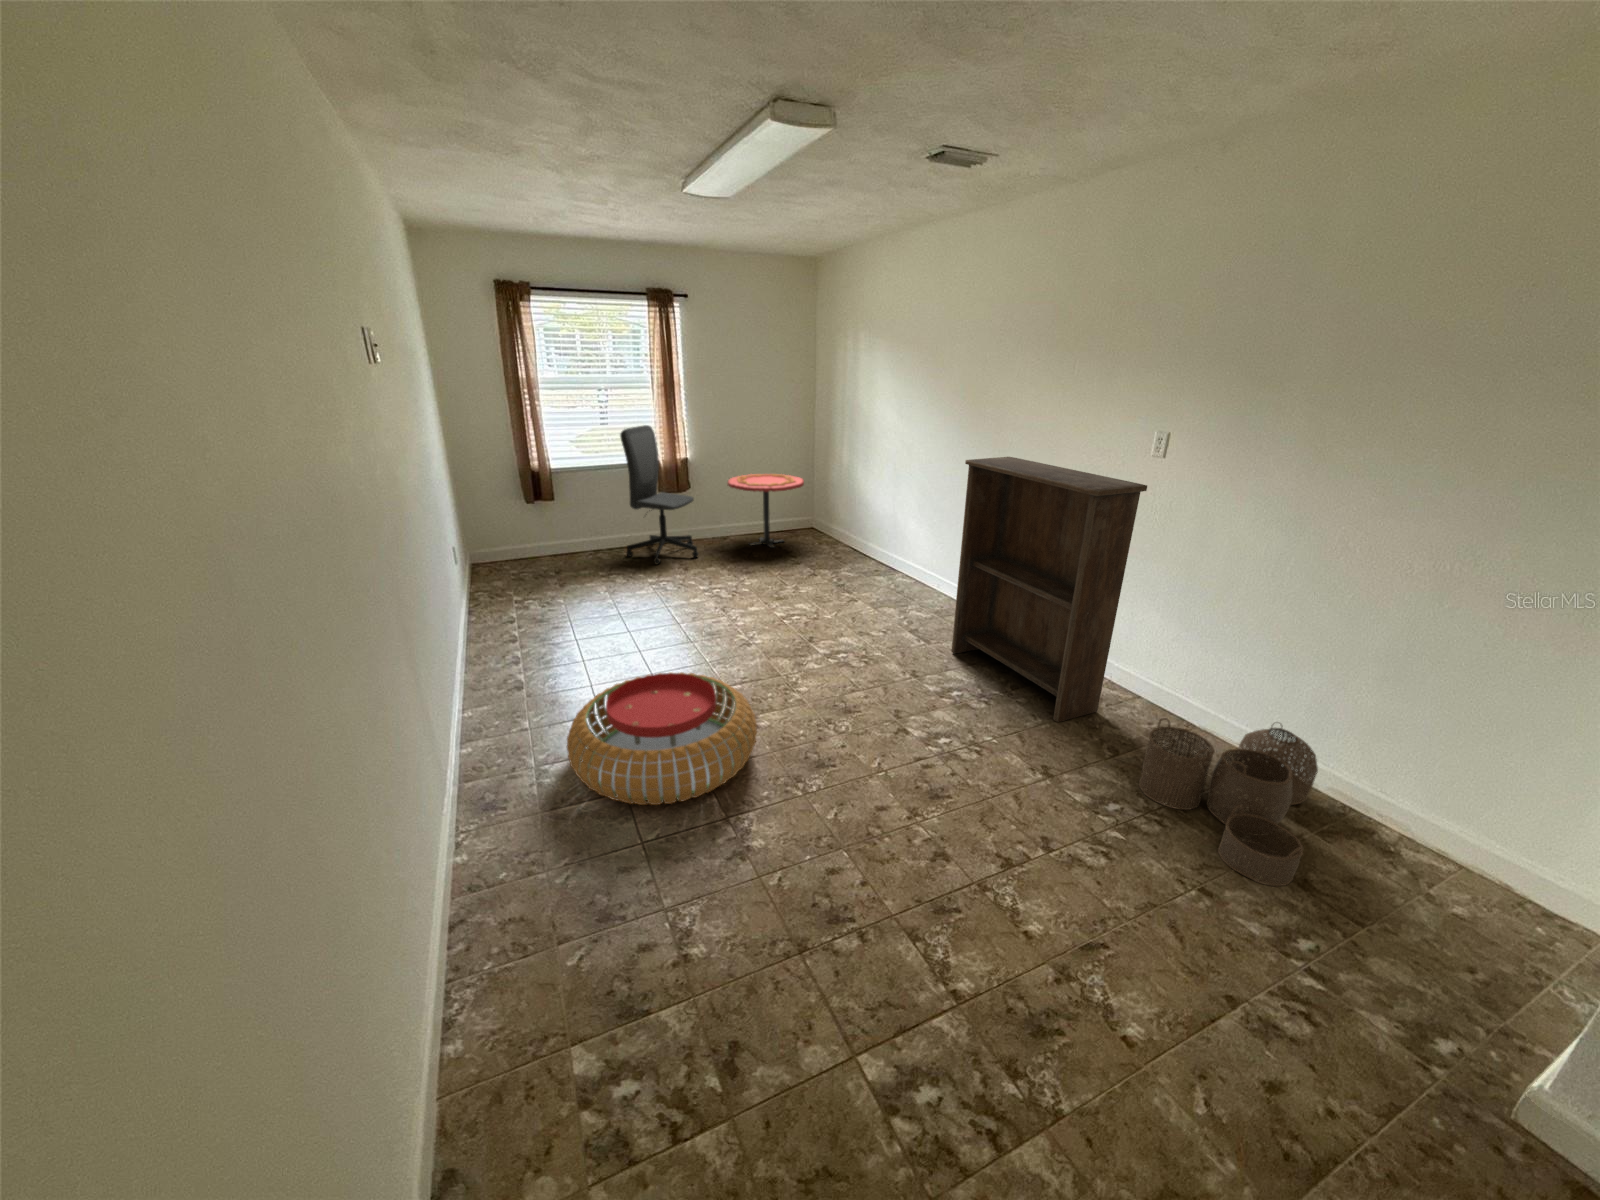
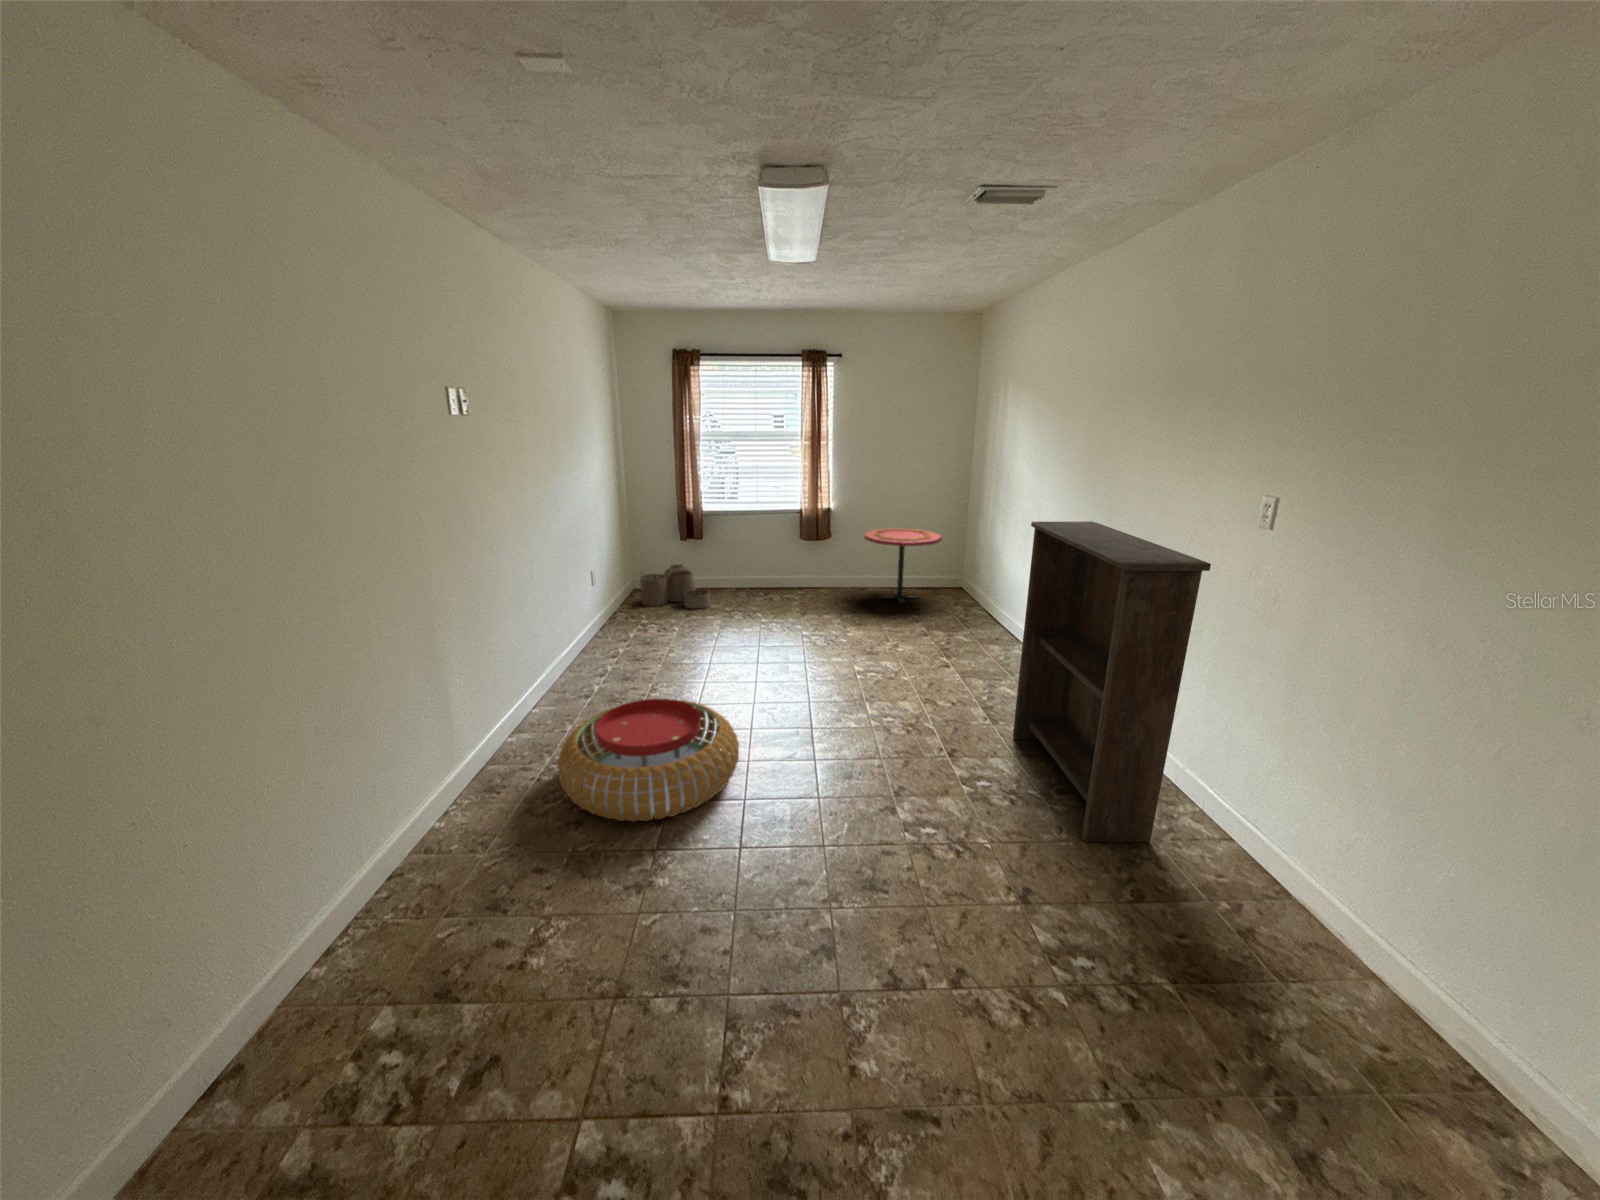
office chair: present [620,425,699,564] -> none [761,476,828,606]
woven basket: present [1139,718,1318,886] -> present [640,564,710,609]

